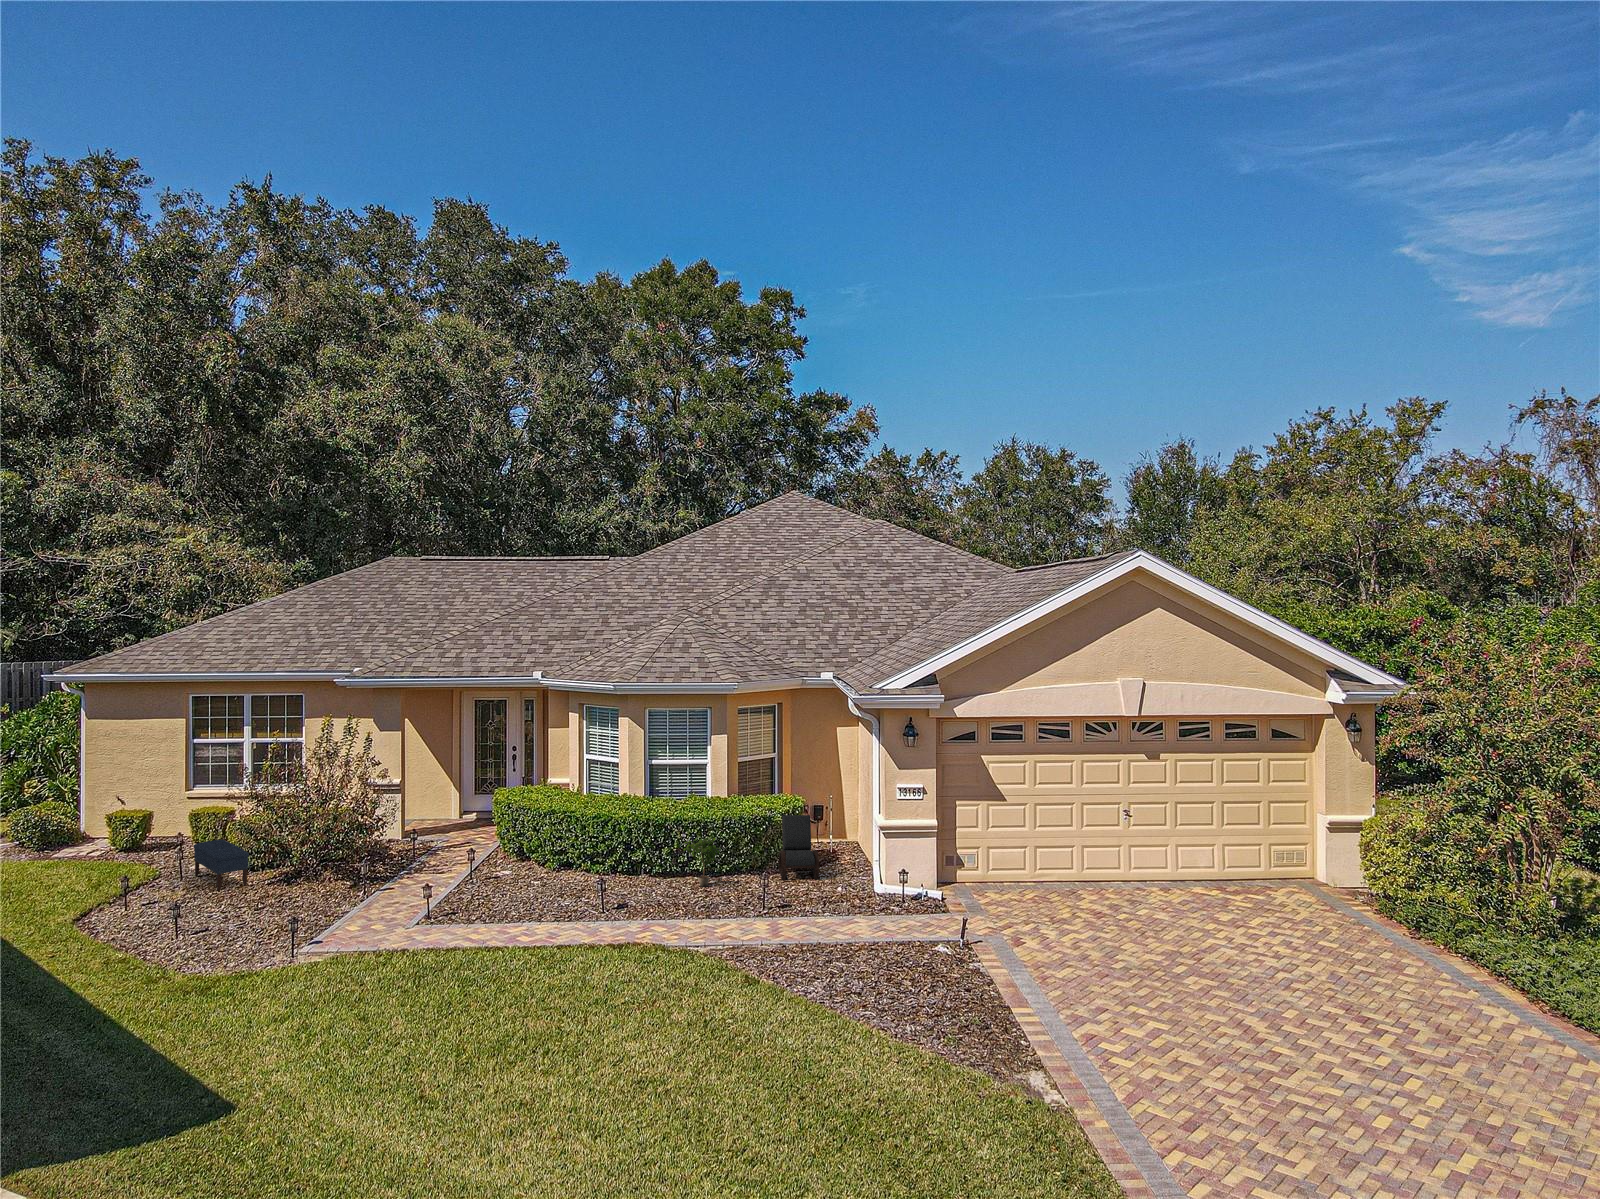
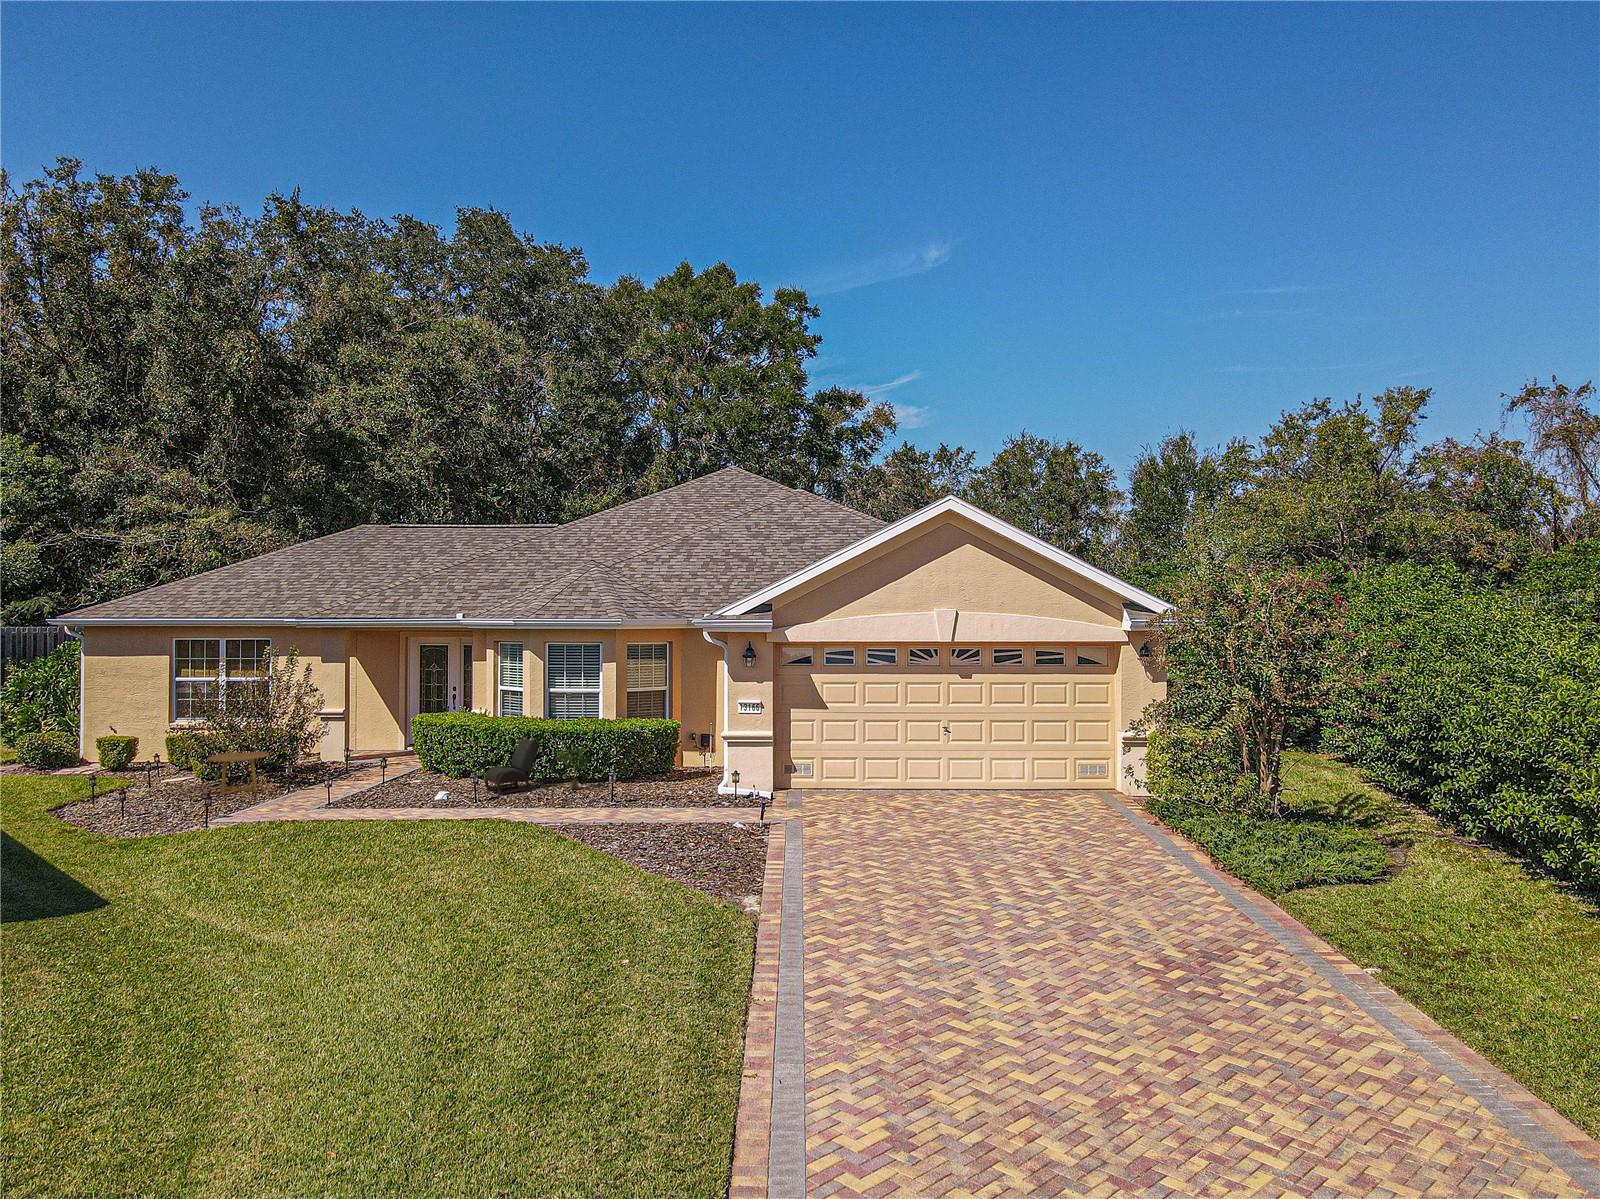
lounge chair: present [778,815,820,880] -> present [485,739,540,795]
round table: none [264,839,335,896] -> present [207,752,269,795]
bench: present [194,840,249,891] -> none [159,753,199,792]

